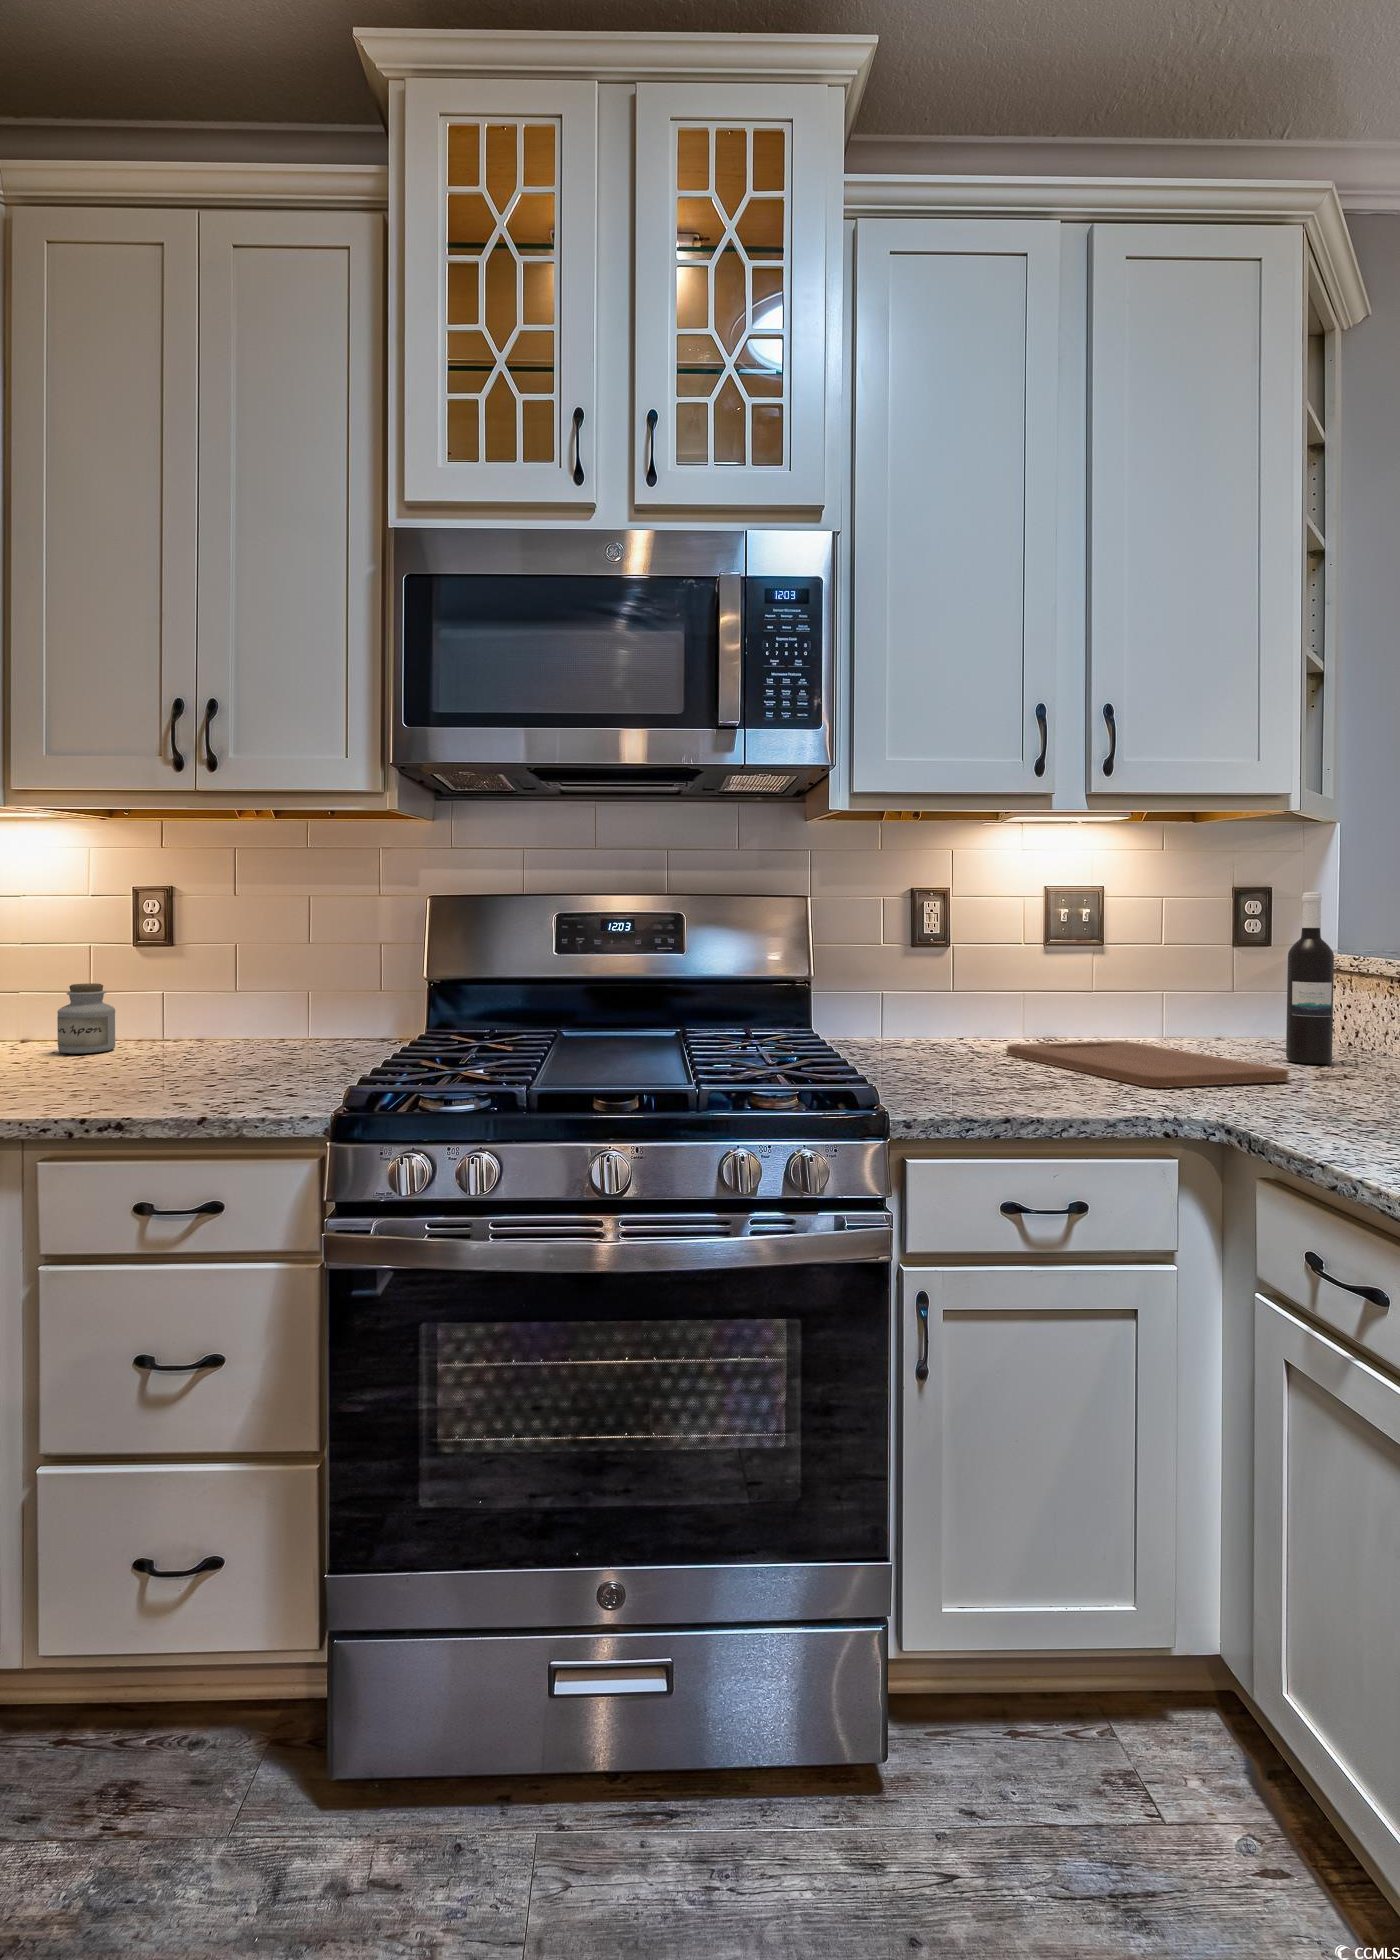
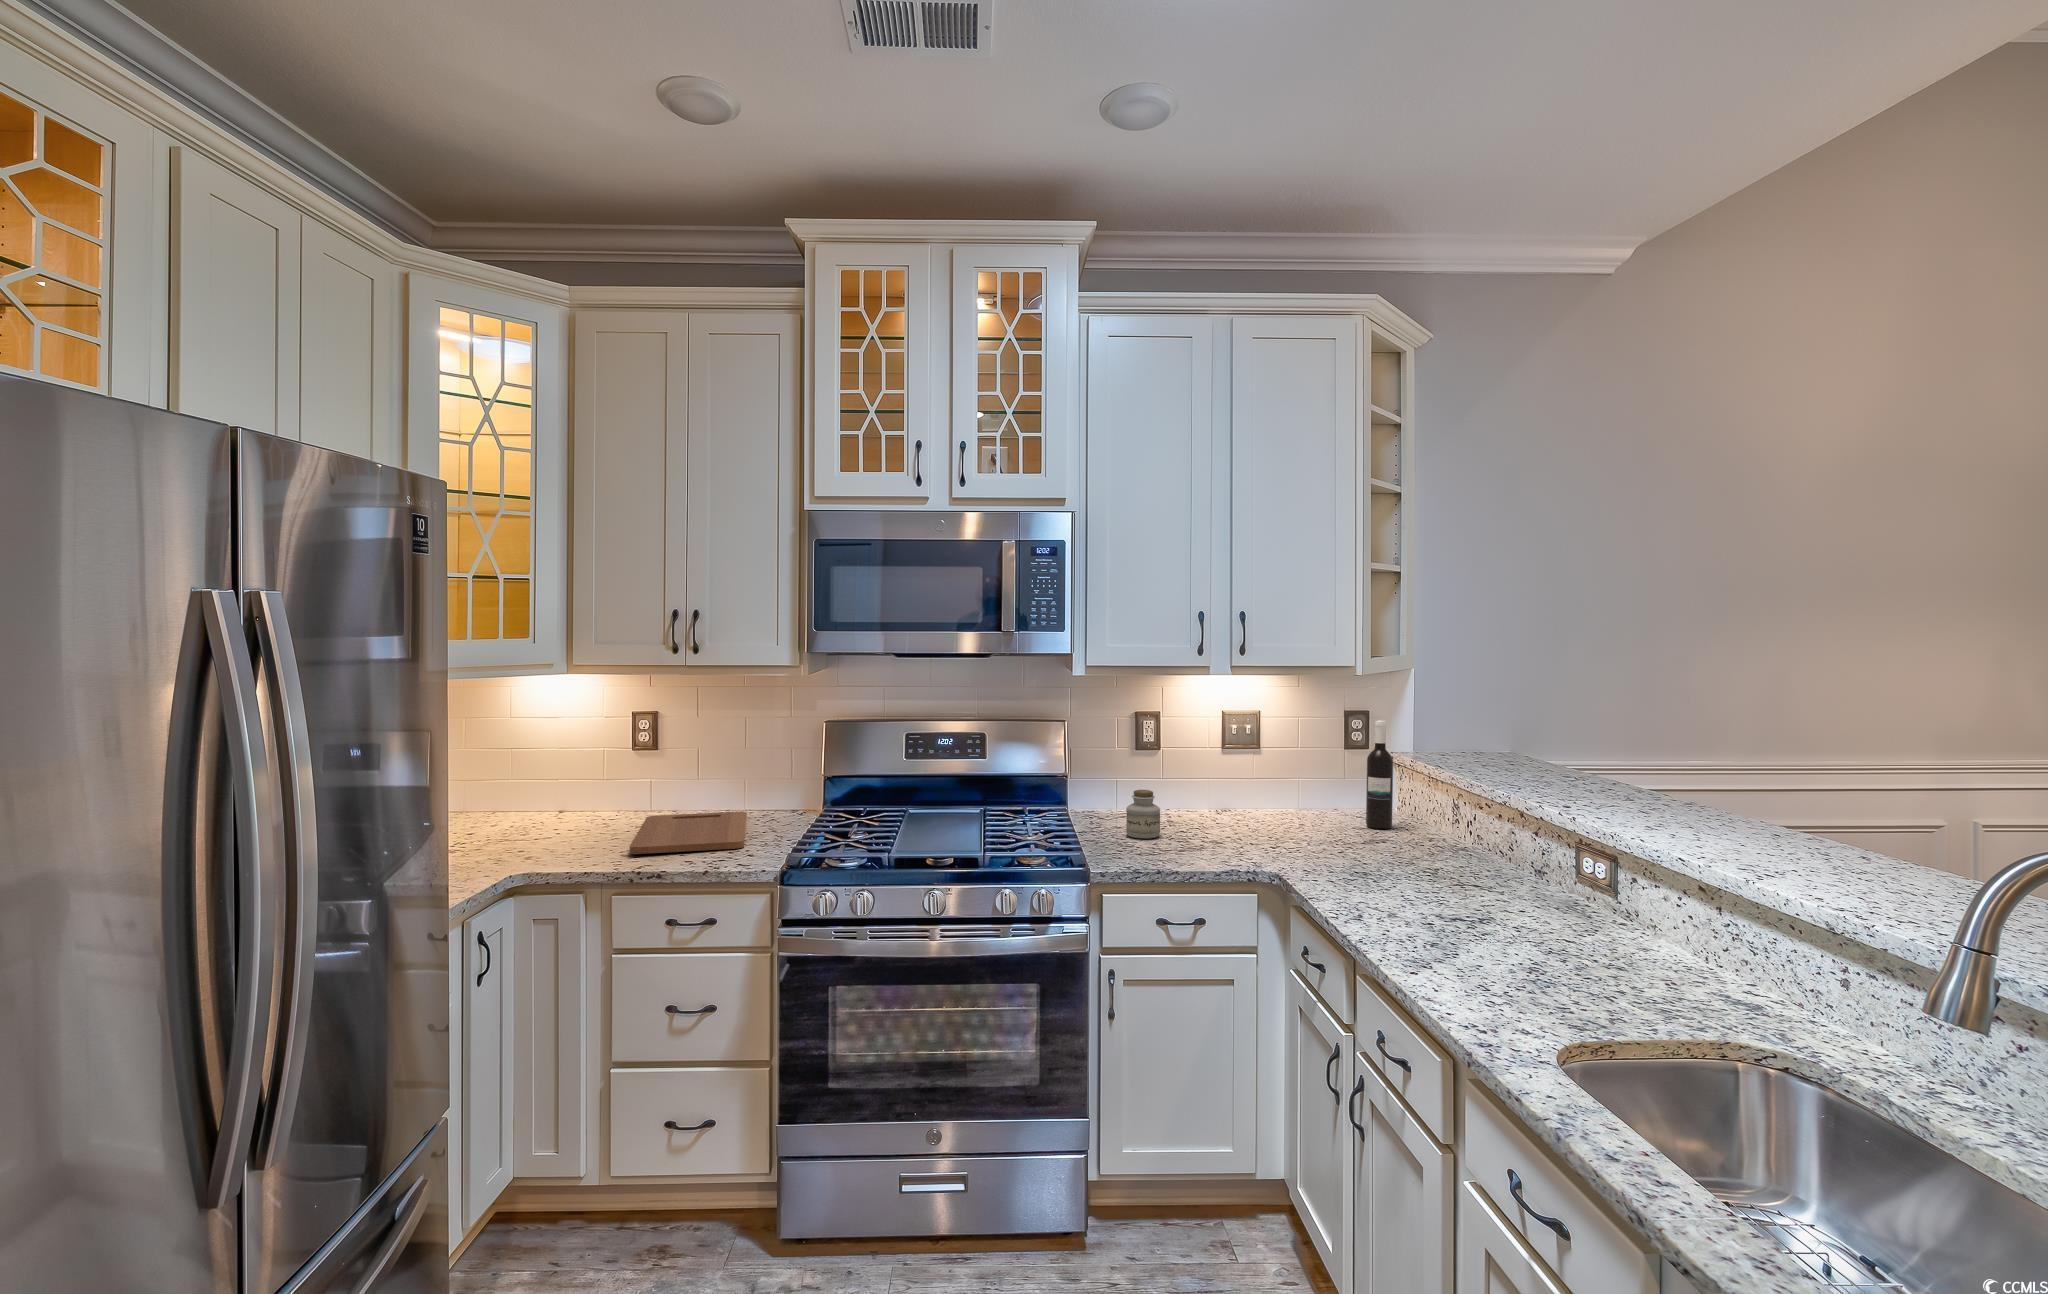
jar: present [57,983,115,1054] -> present [1126,790,1160,838]
cutting board: present [1006,1041,1288,1088] -> present [630,812,747,854]

